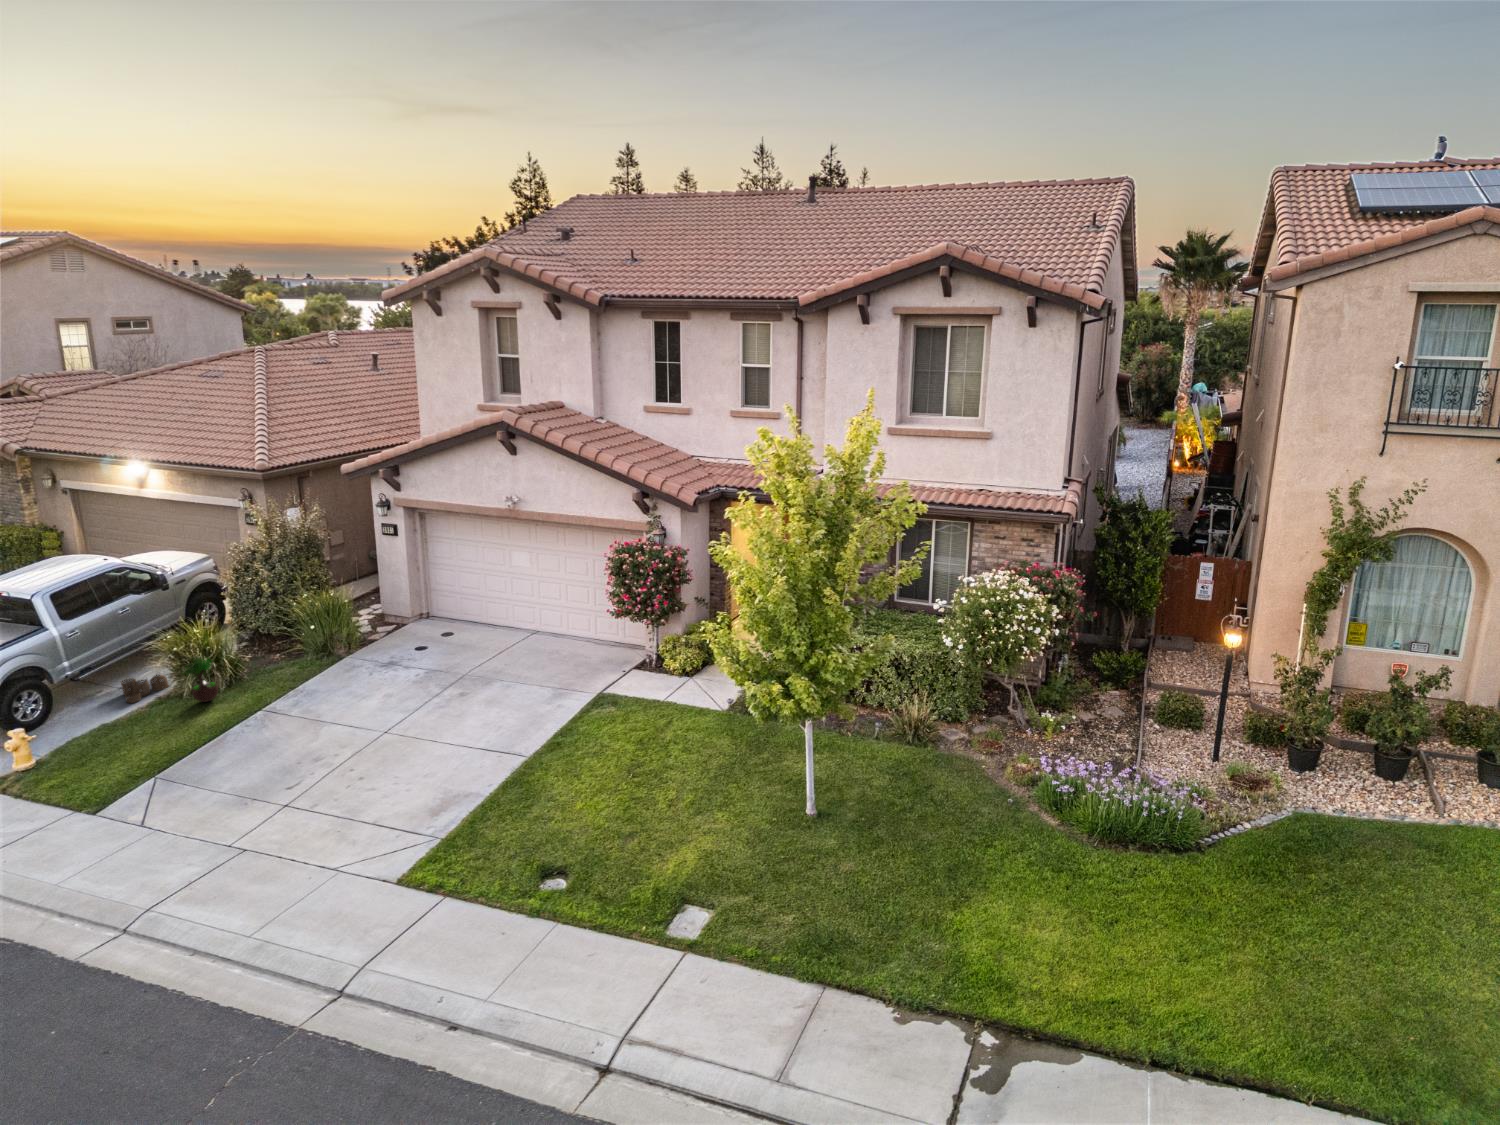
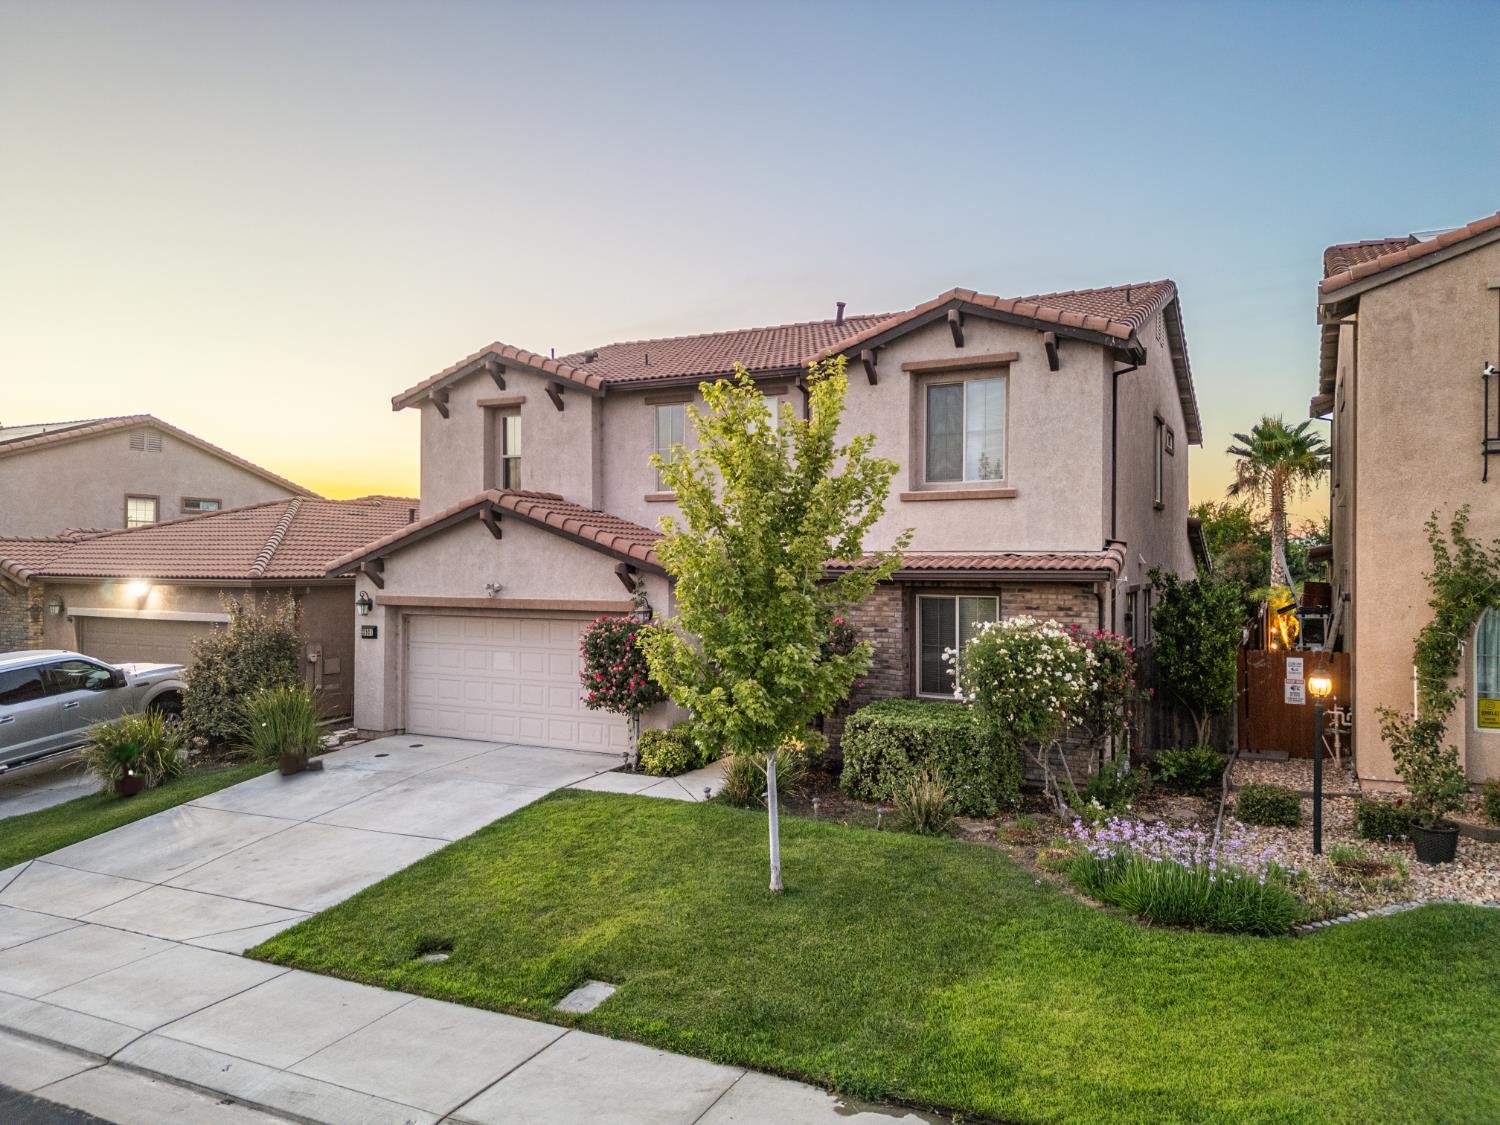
woven basket: present [121,674,169,703] -> present [279,752,323,775]

